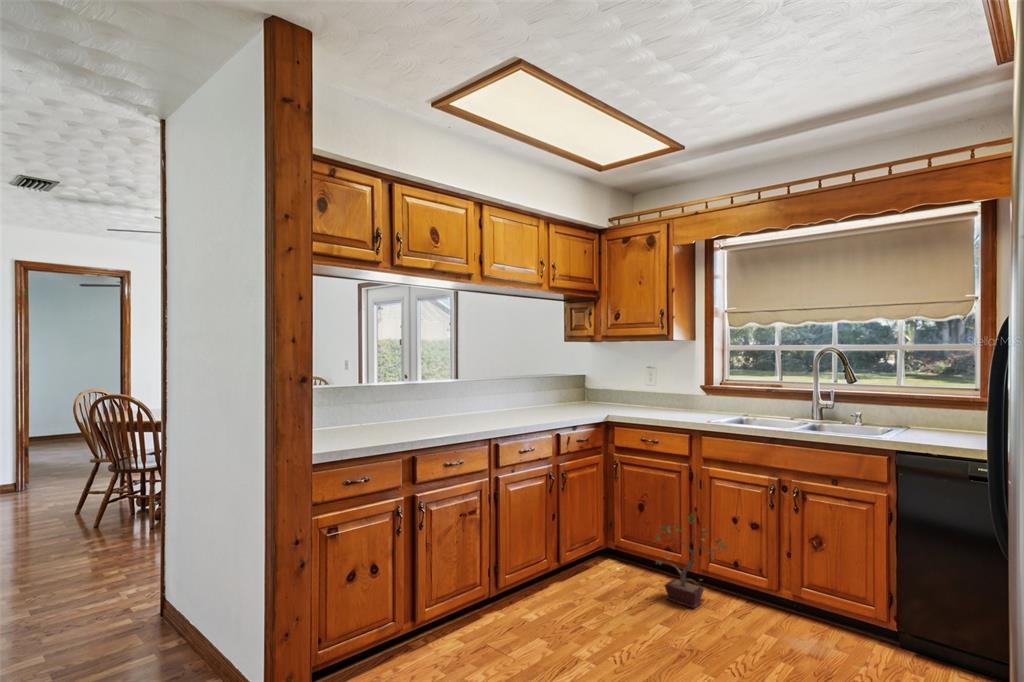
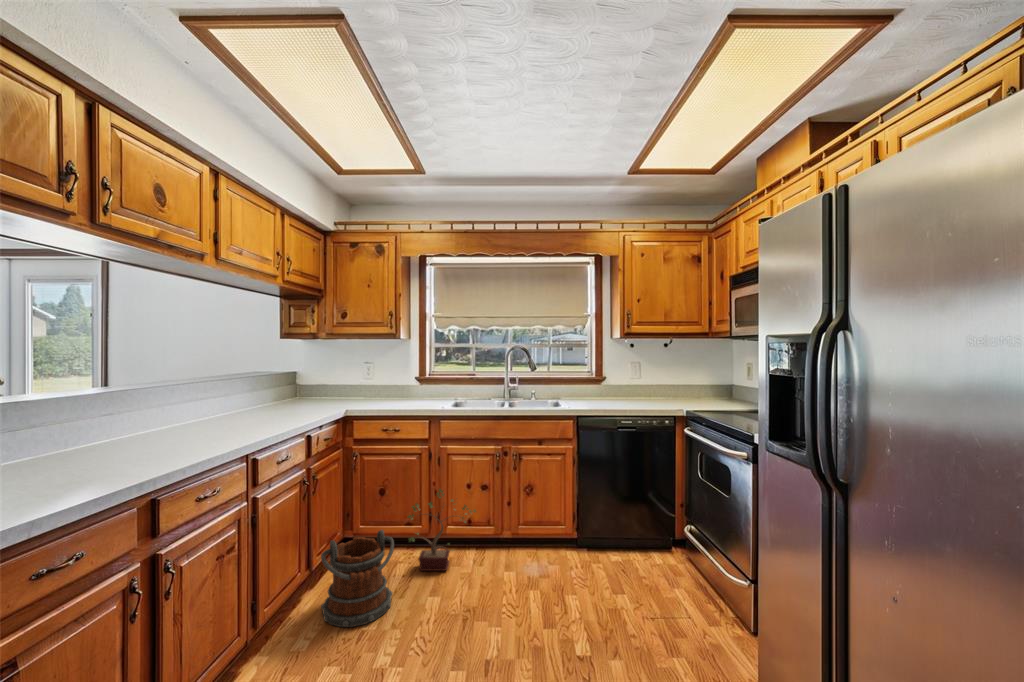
bucket: none [554,534,625,623] -> present [321,530,394,627]

